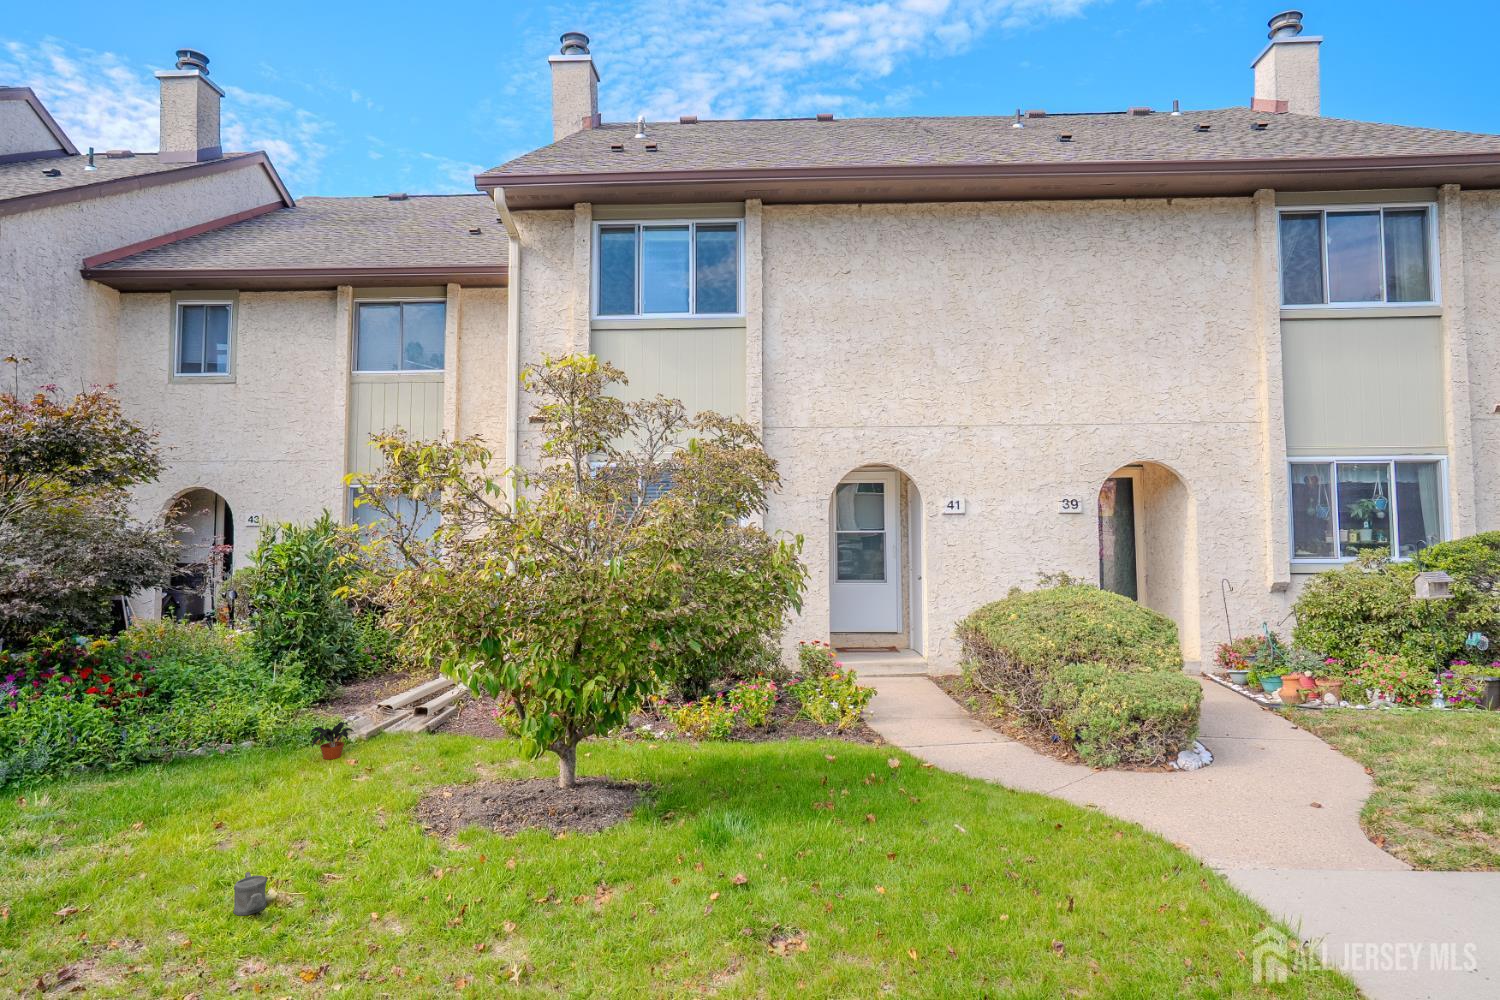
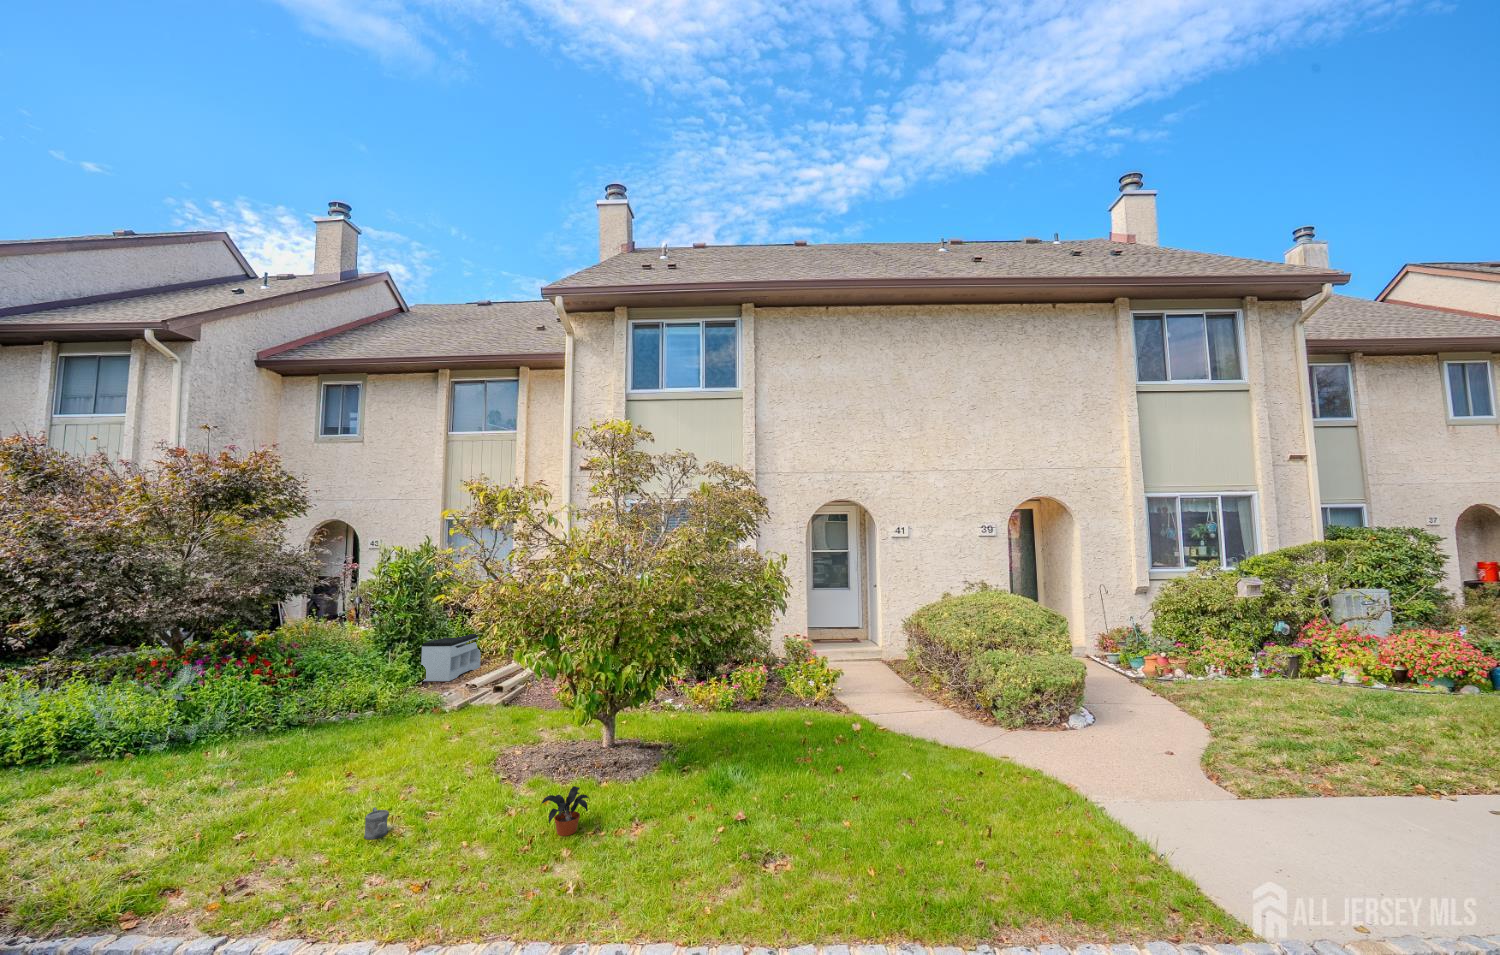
bench: none [318,638,399,700] -> present [421,634,481,681]
potted plant: present [310,722,354,759] -> present [541,786,589,836]

